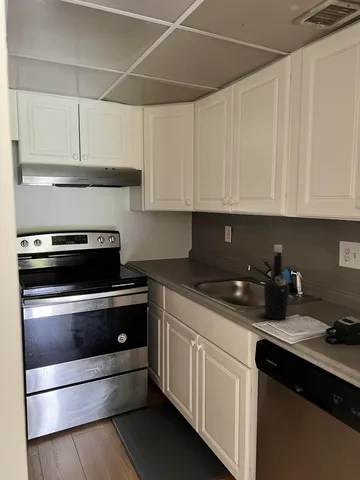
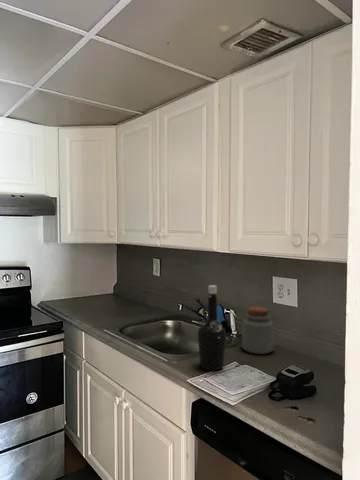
jar: none [305,268,336,310] -> present [242,307,274,354]

